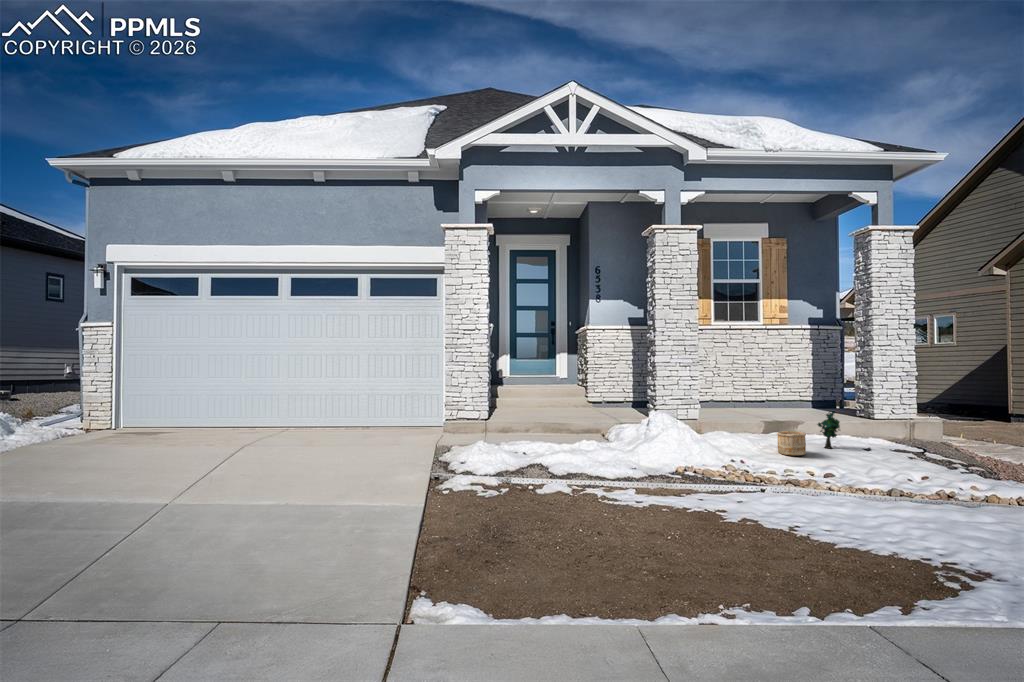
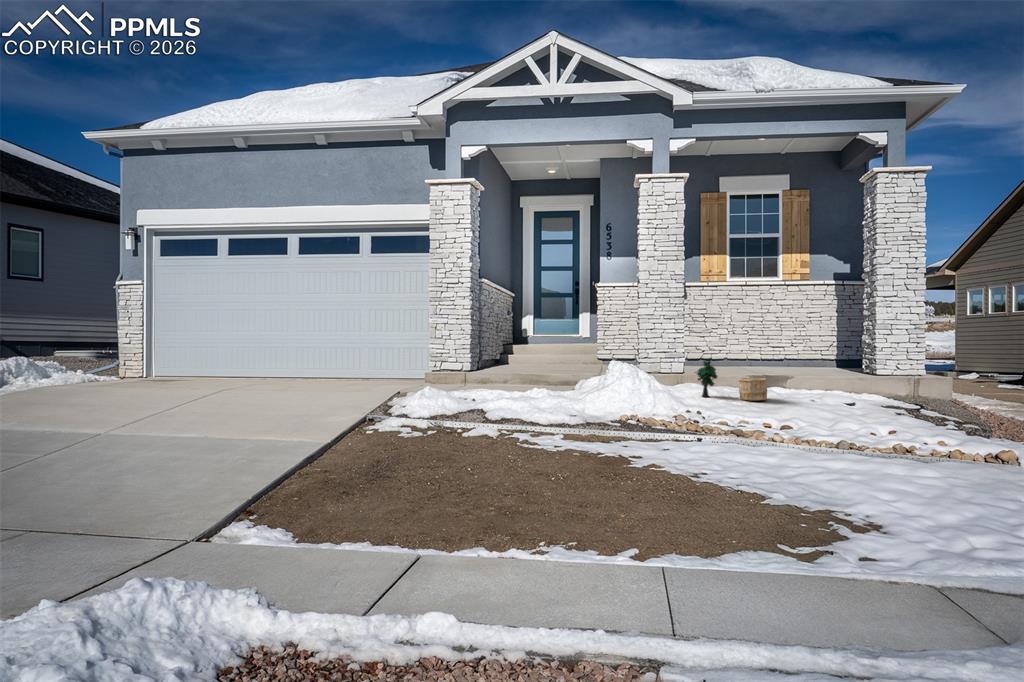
decorative plant: present [817,411,840,448] -> present [695,358,717,397]

